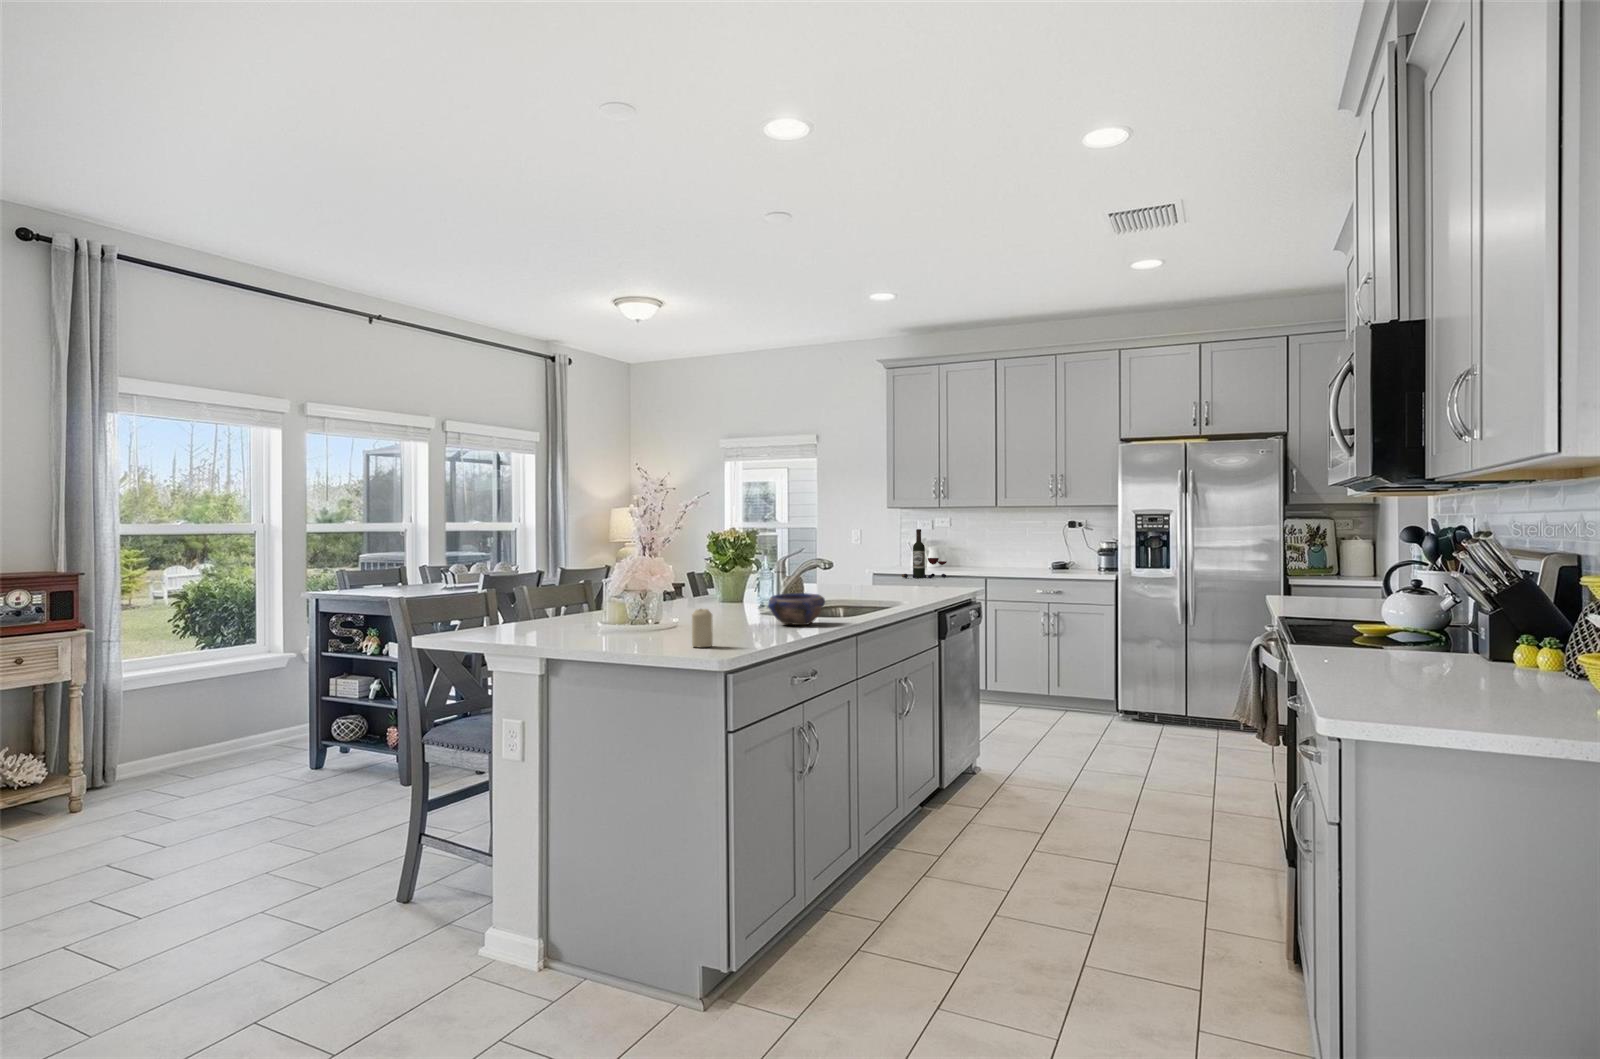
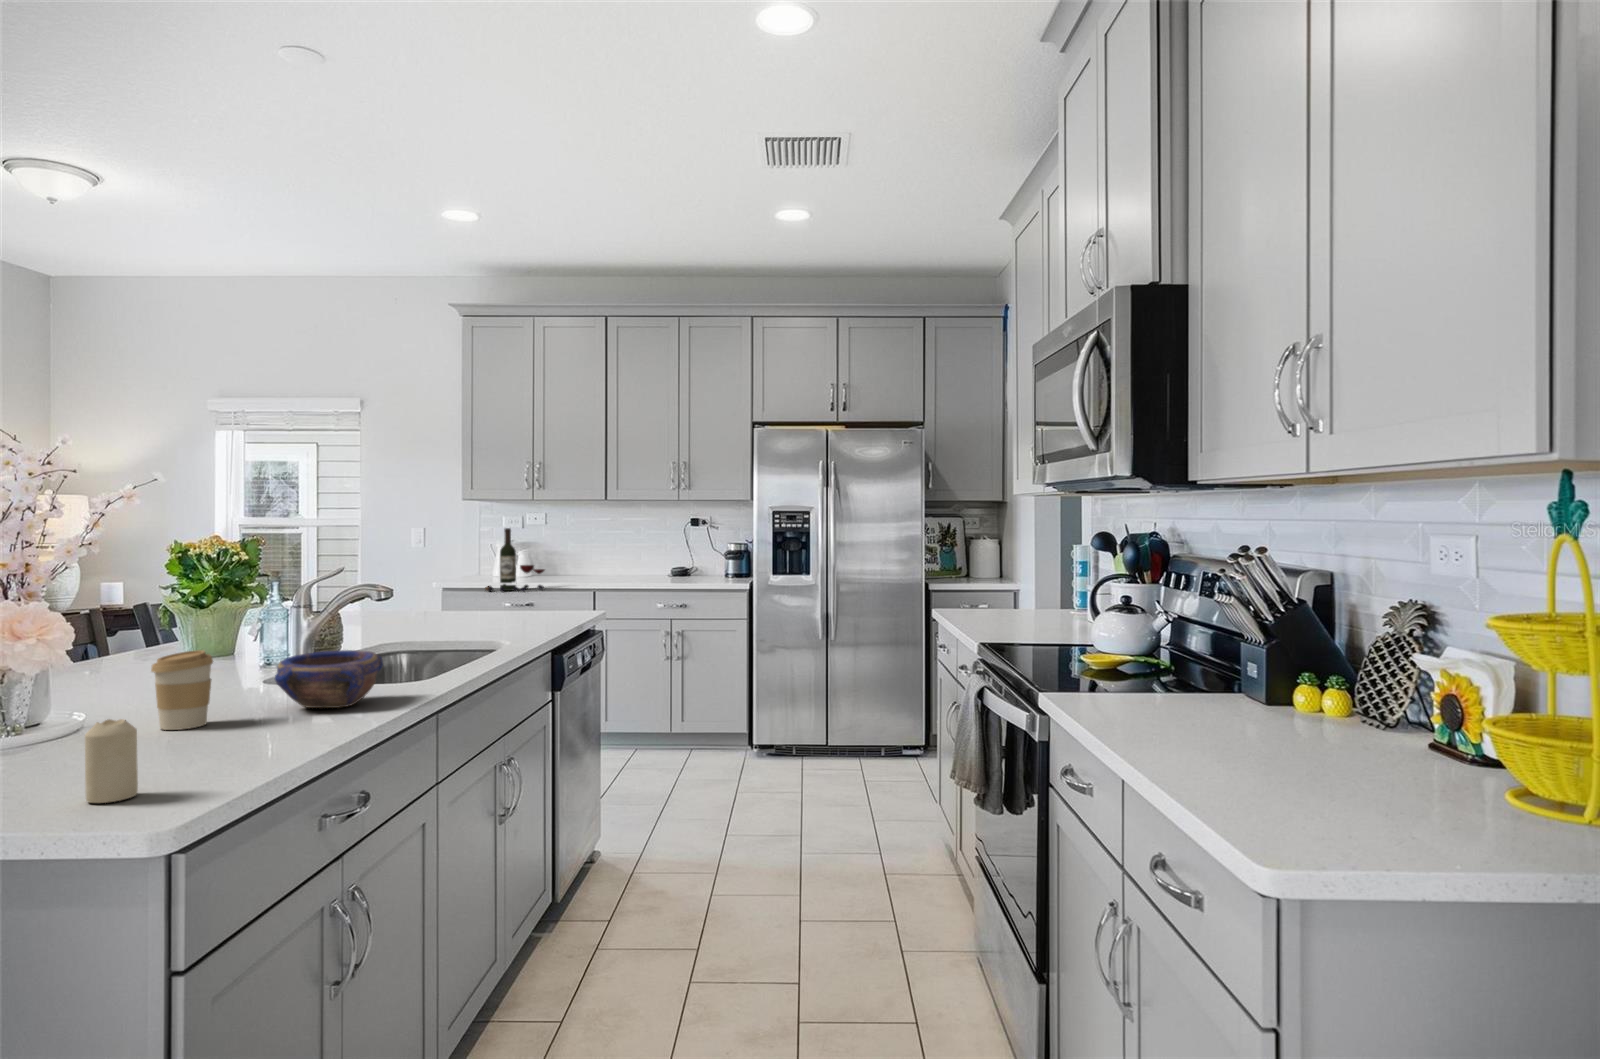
coffee cup: none [710,587,738,629] -> present [151,650,213,730]

